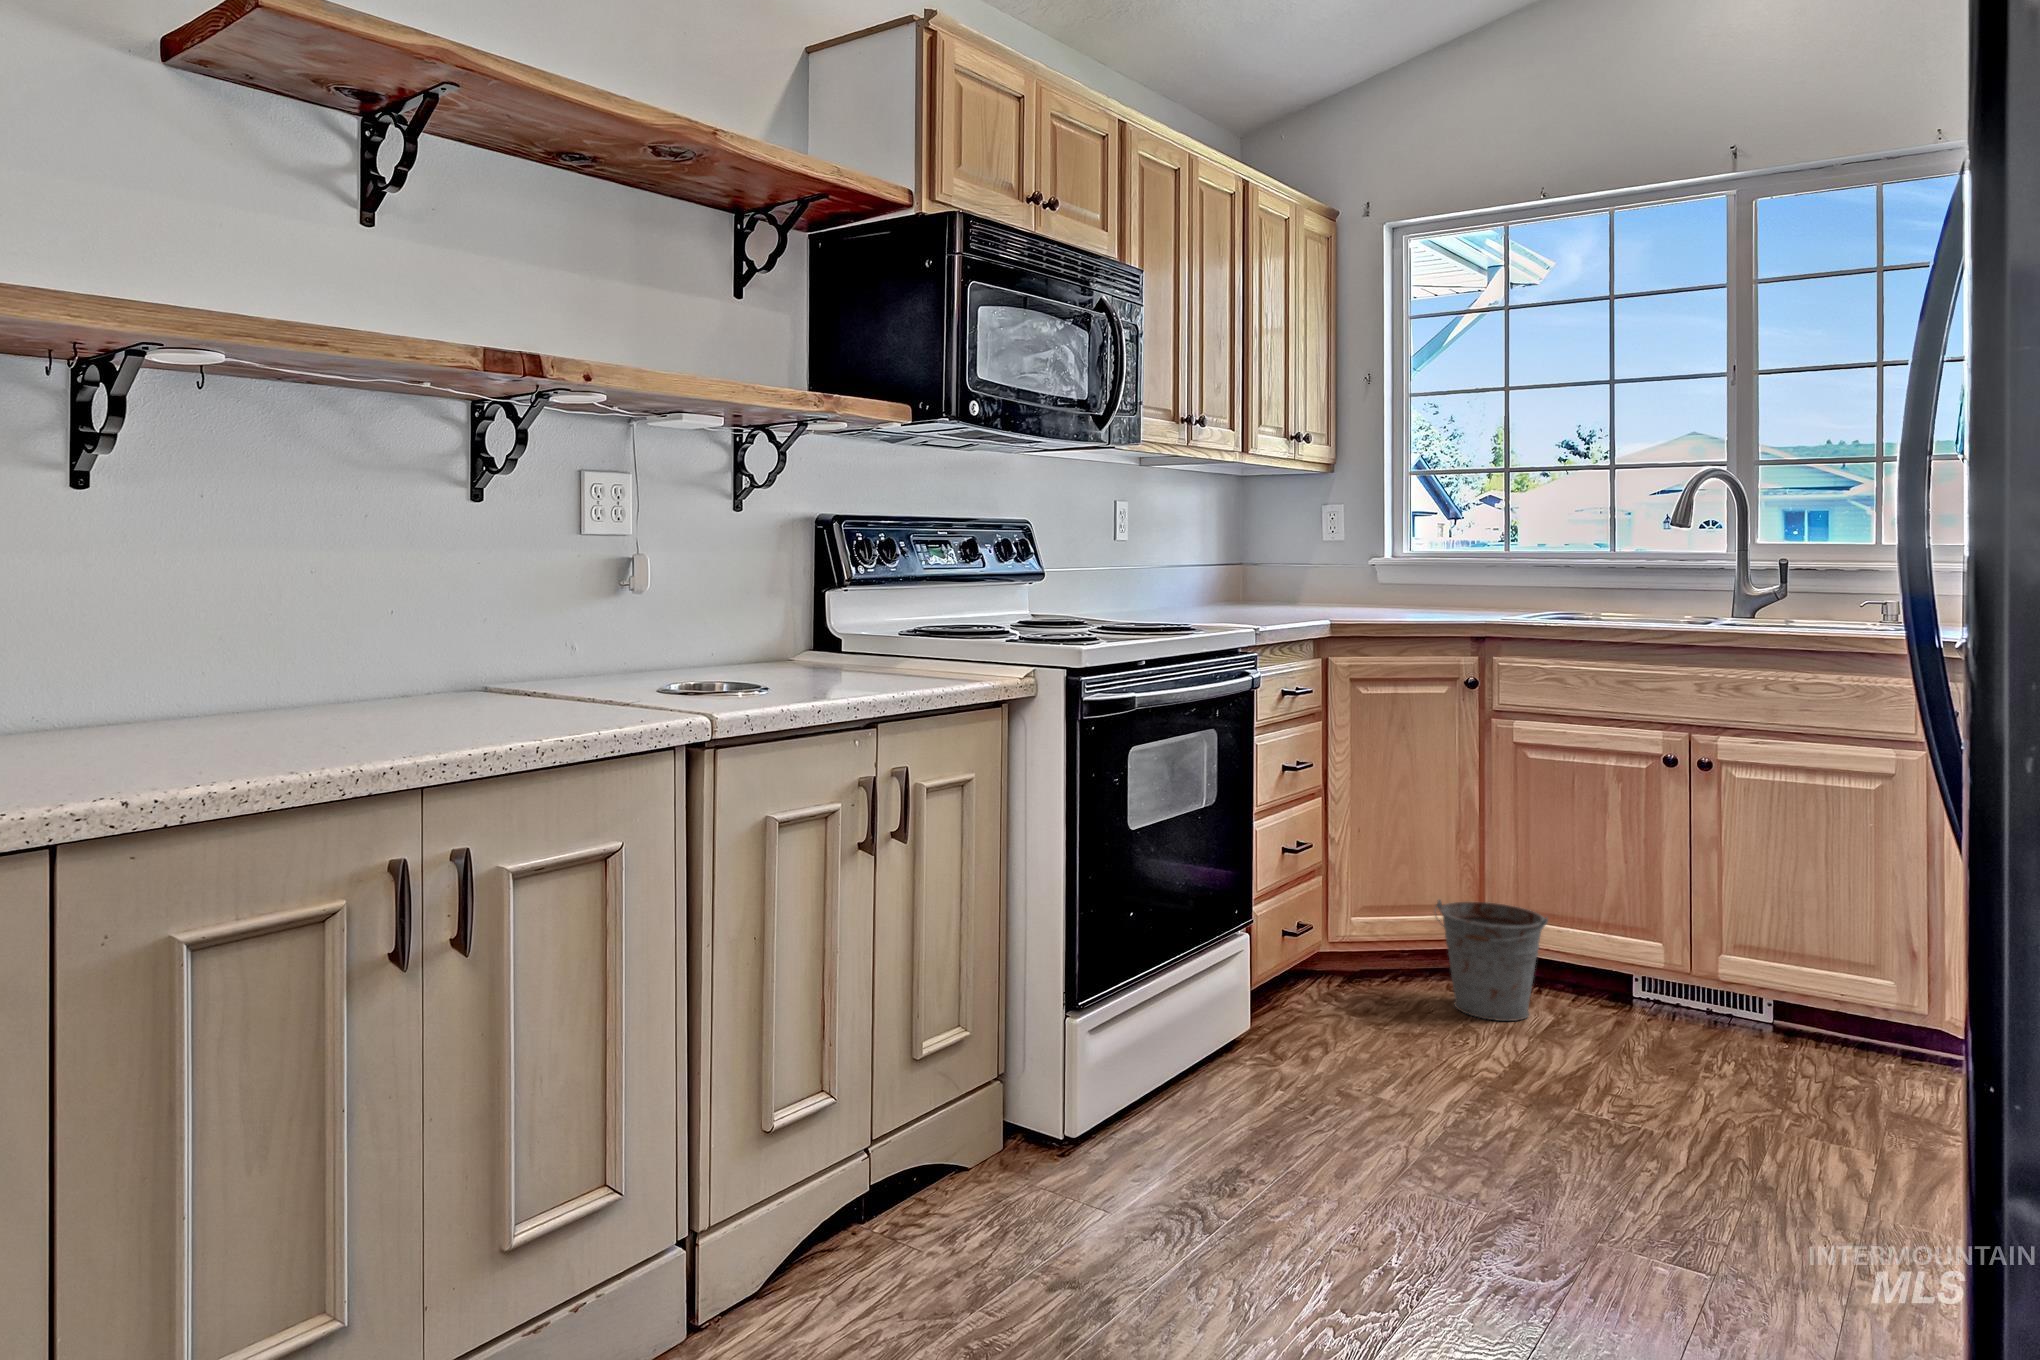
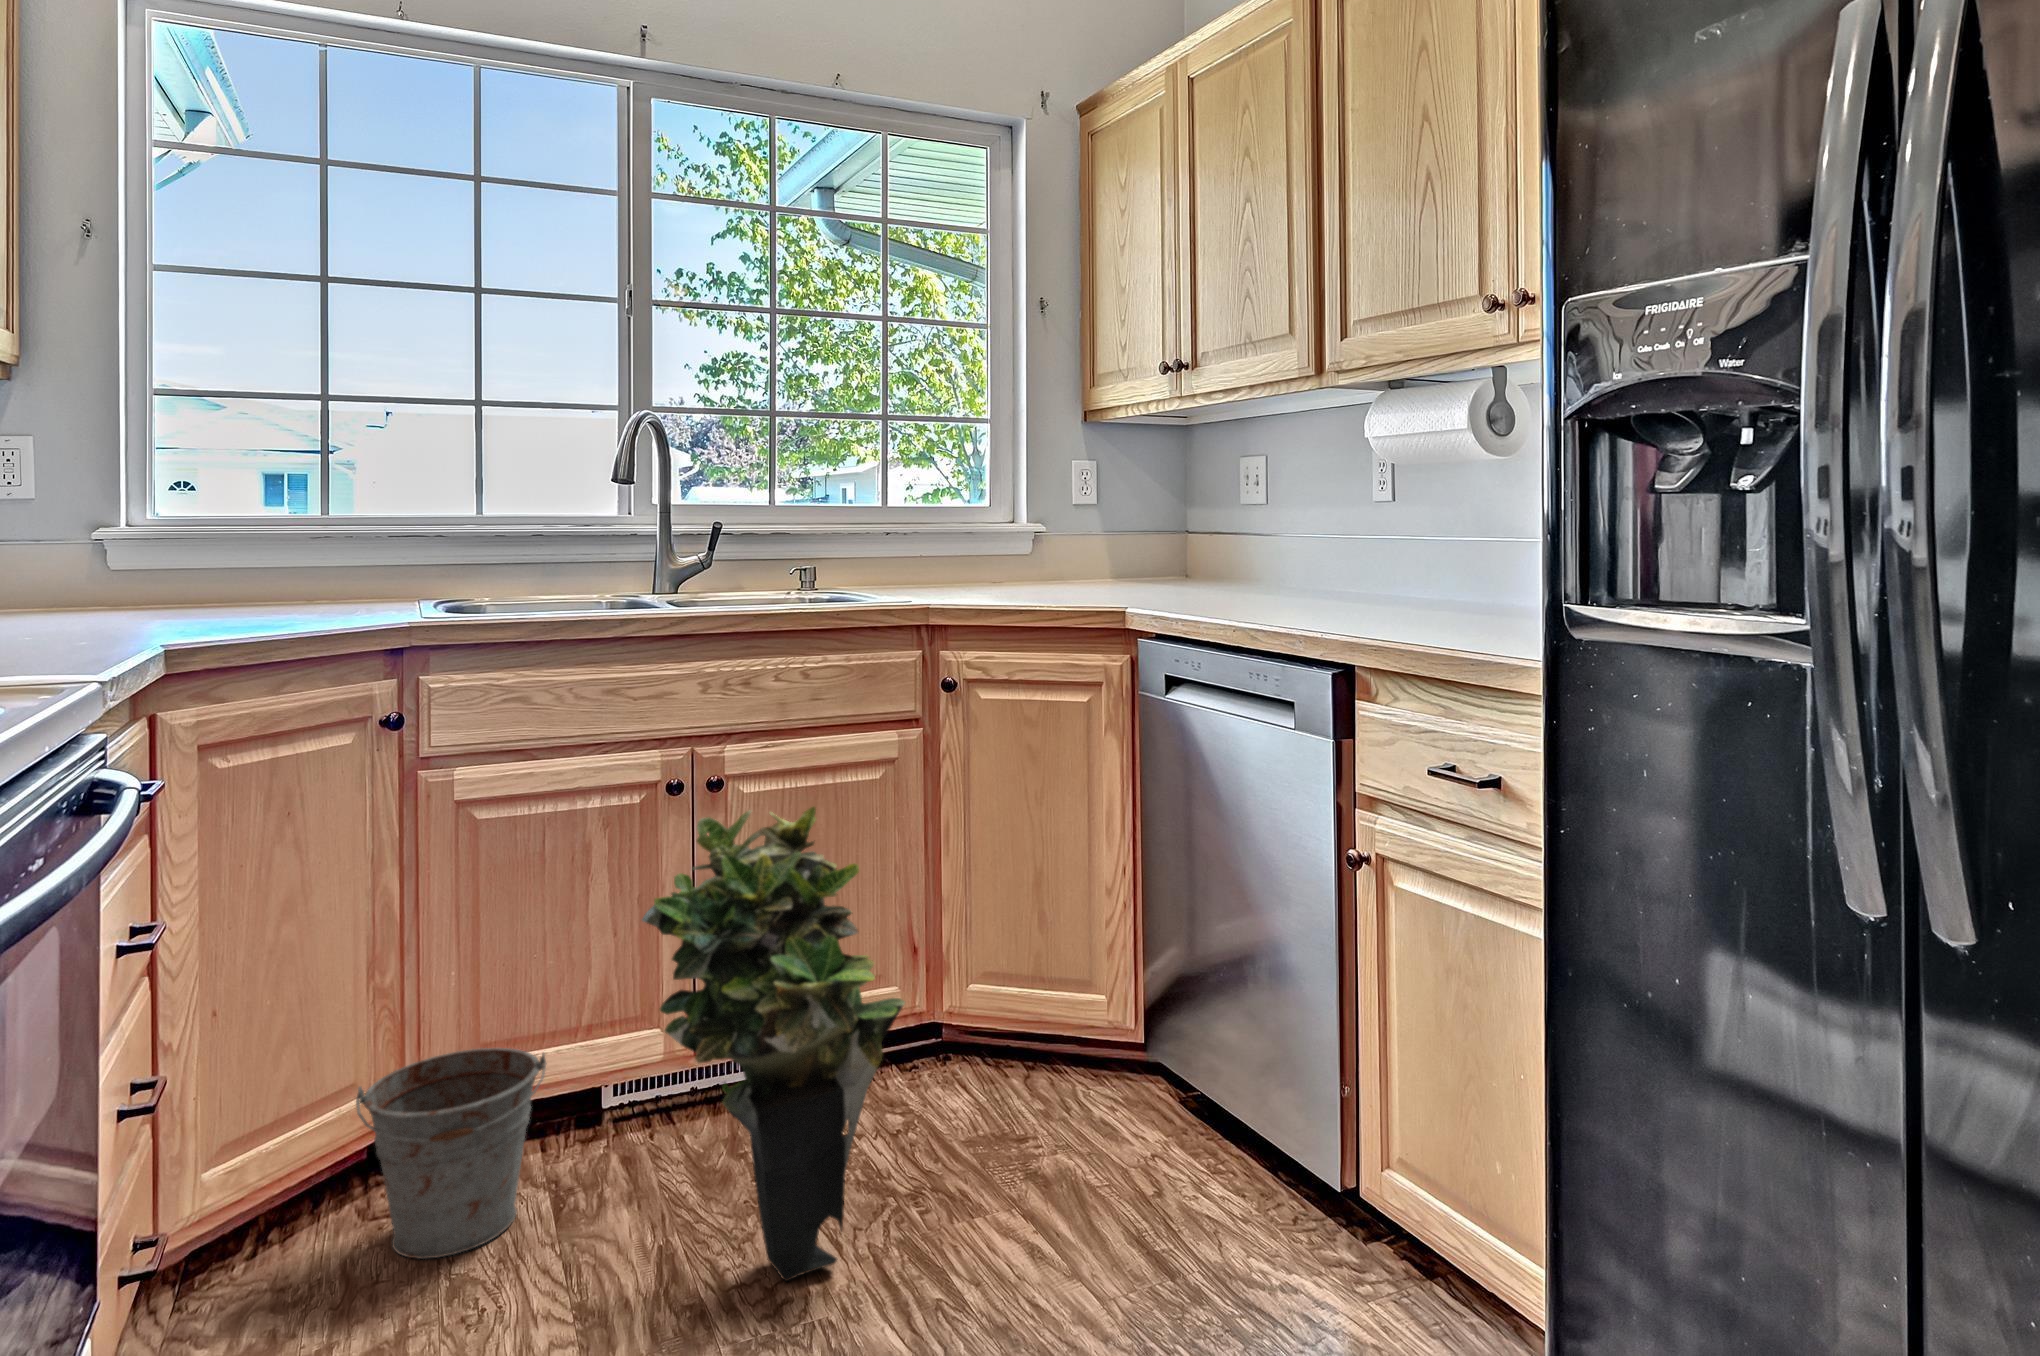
potted plant: none [1584,774,1789,1110] -> present [642,807,905,1281]

